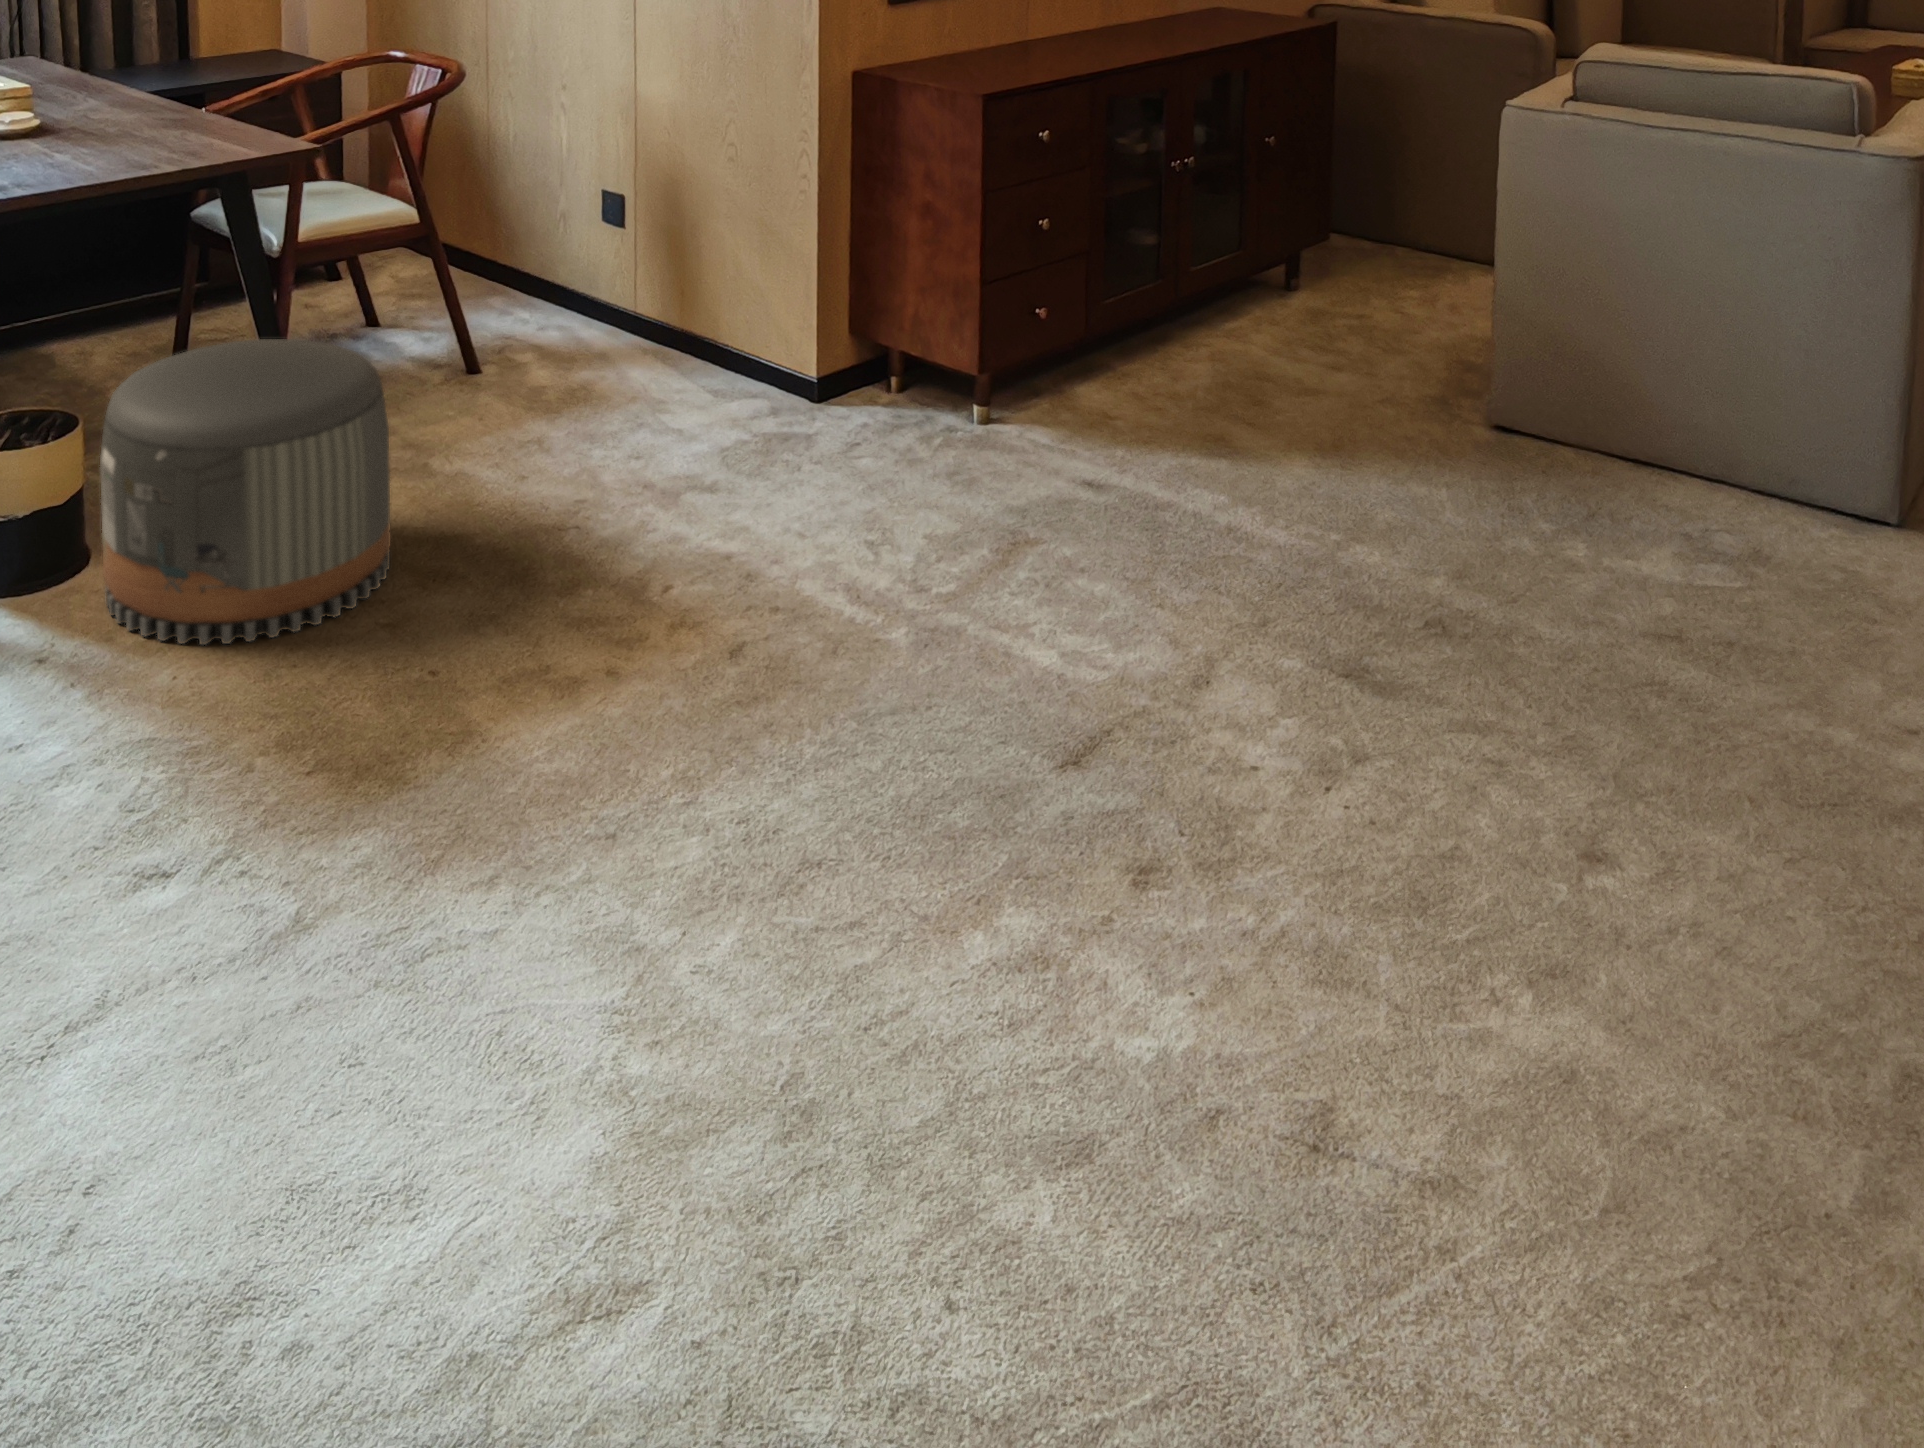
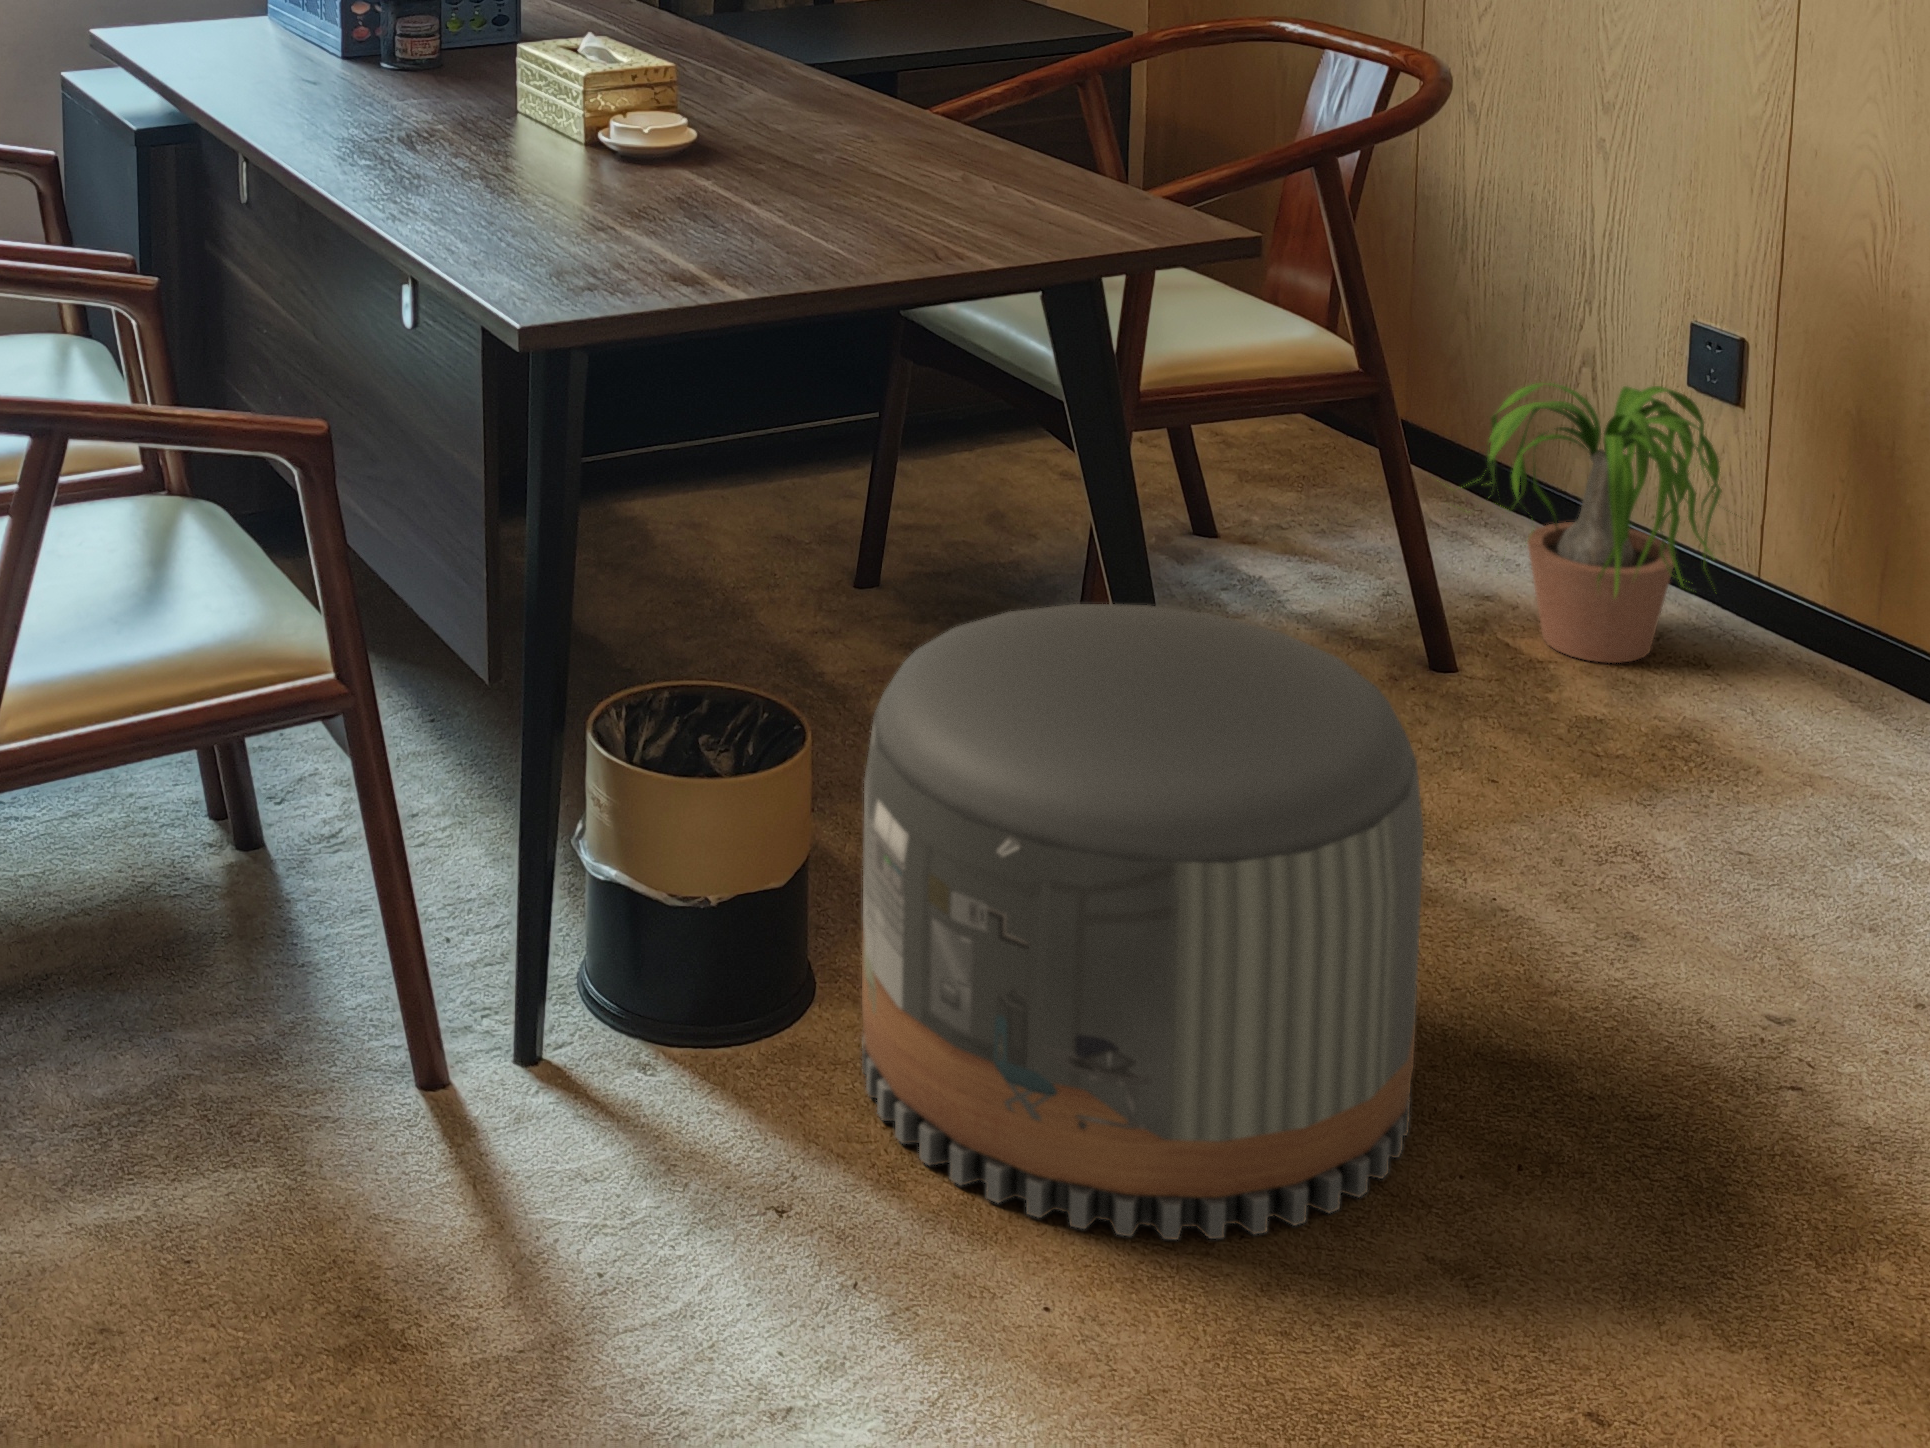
potted plant: none [468,223,624,363] -> present [1465,383,1721,663]

